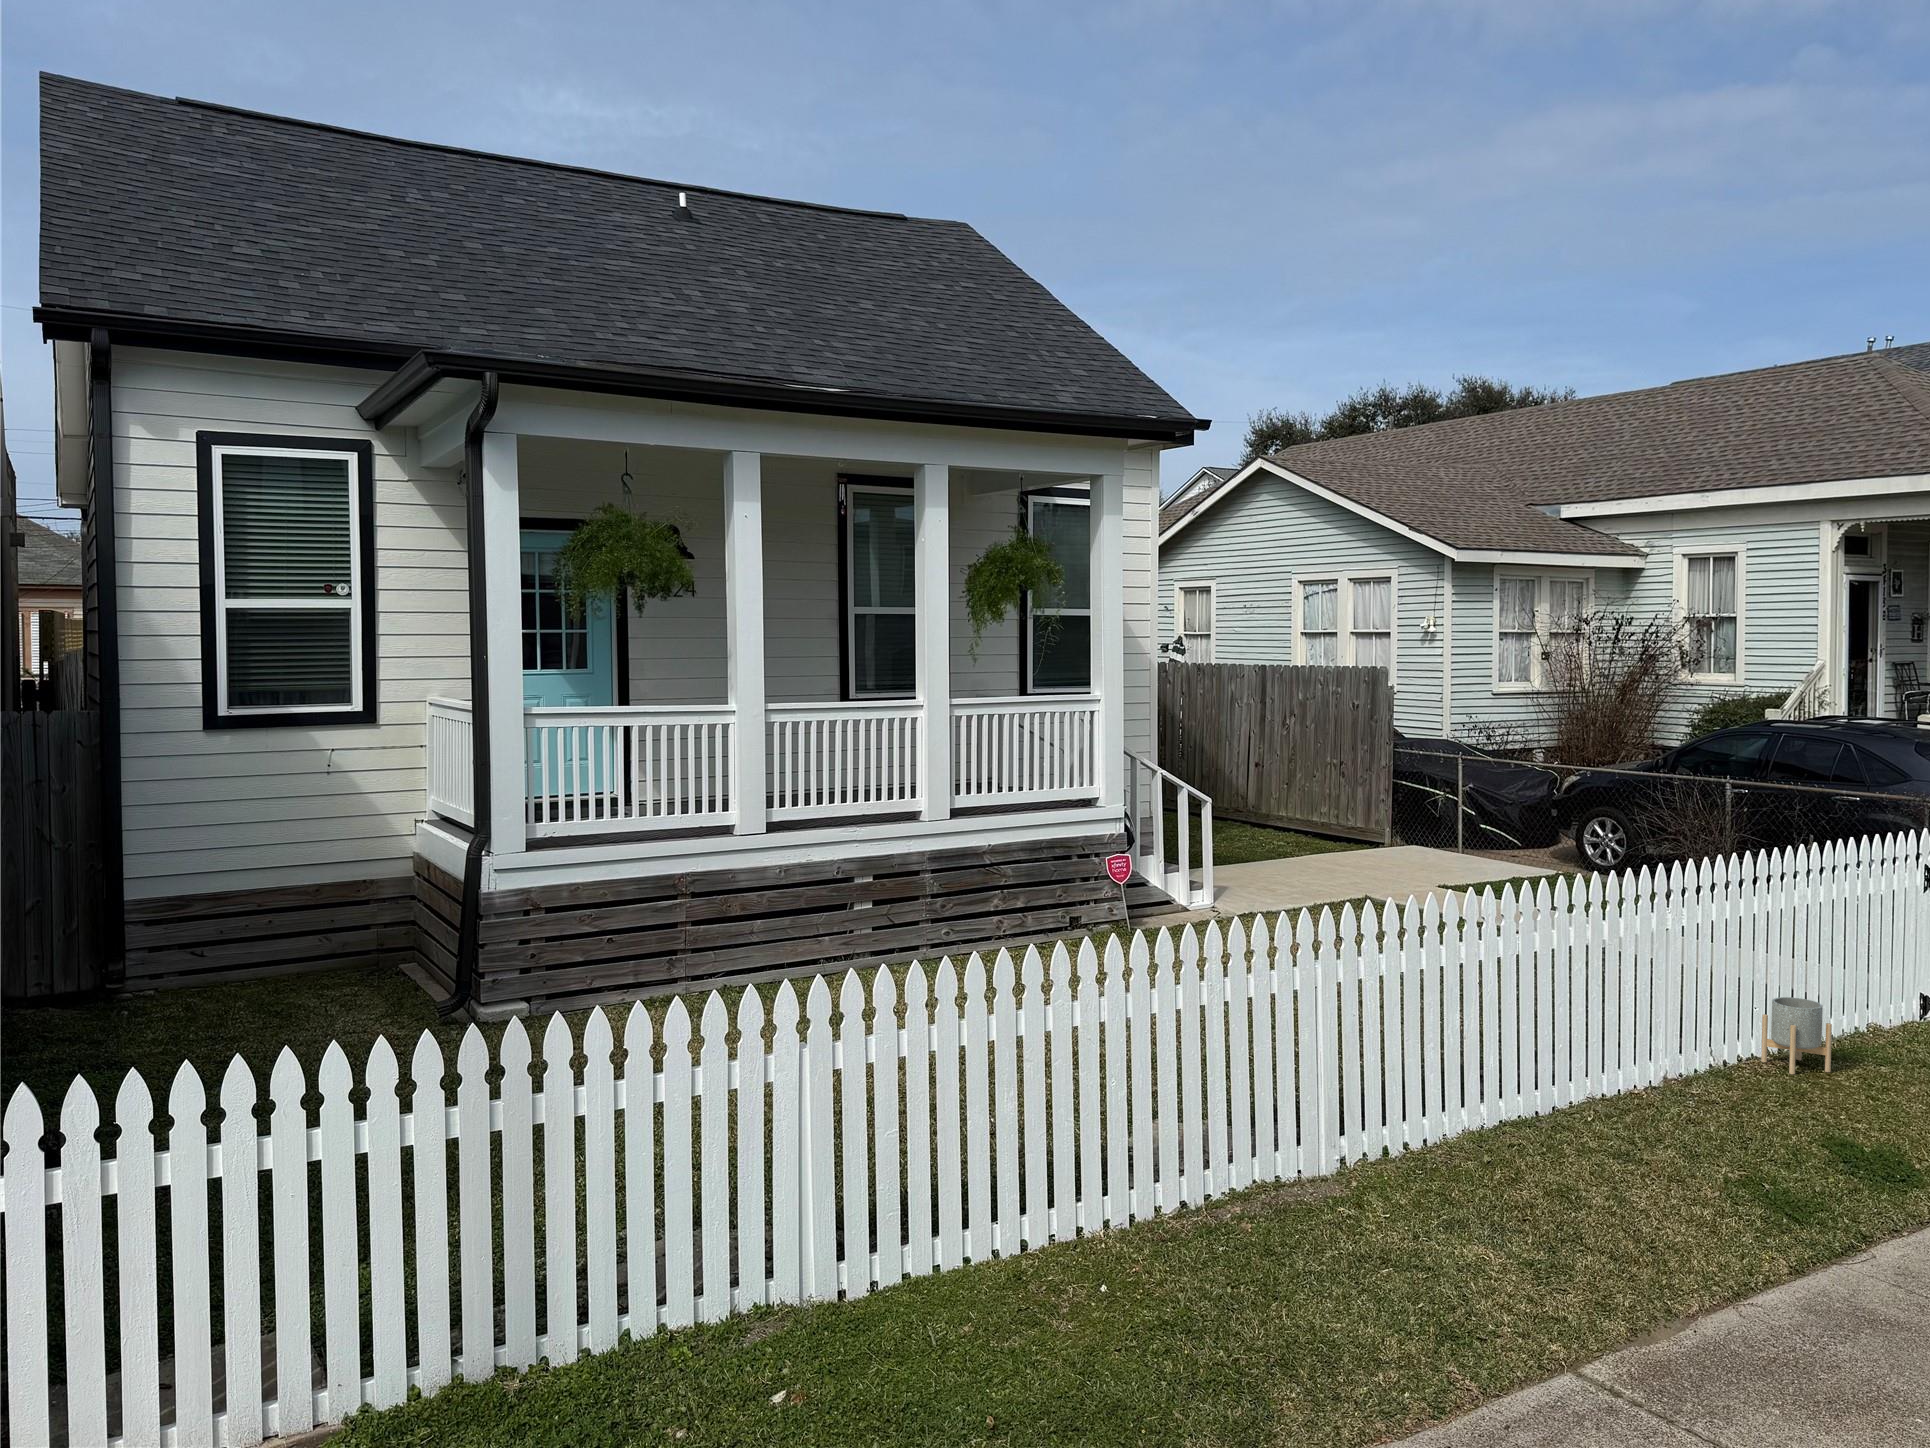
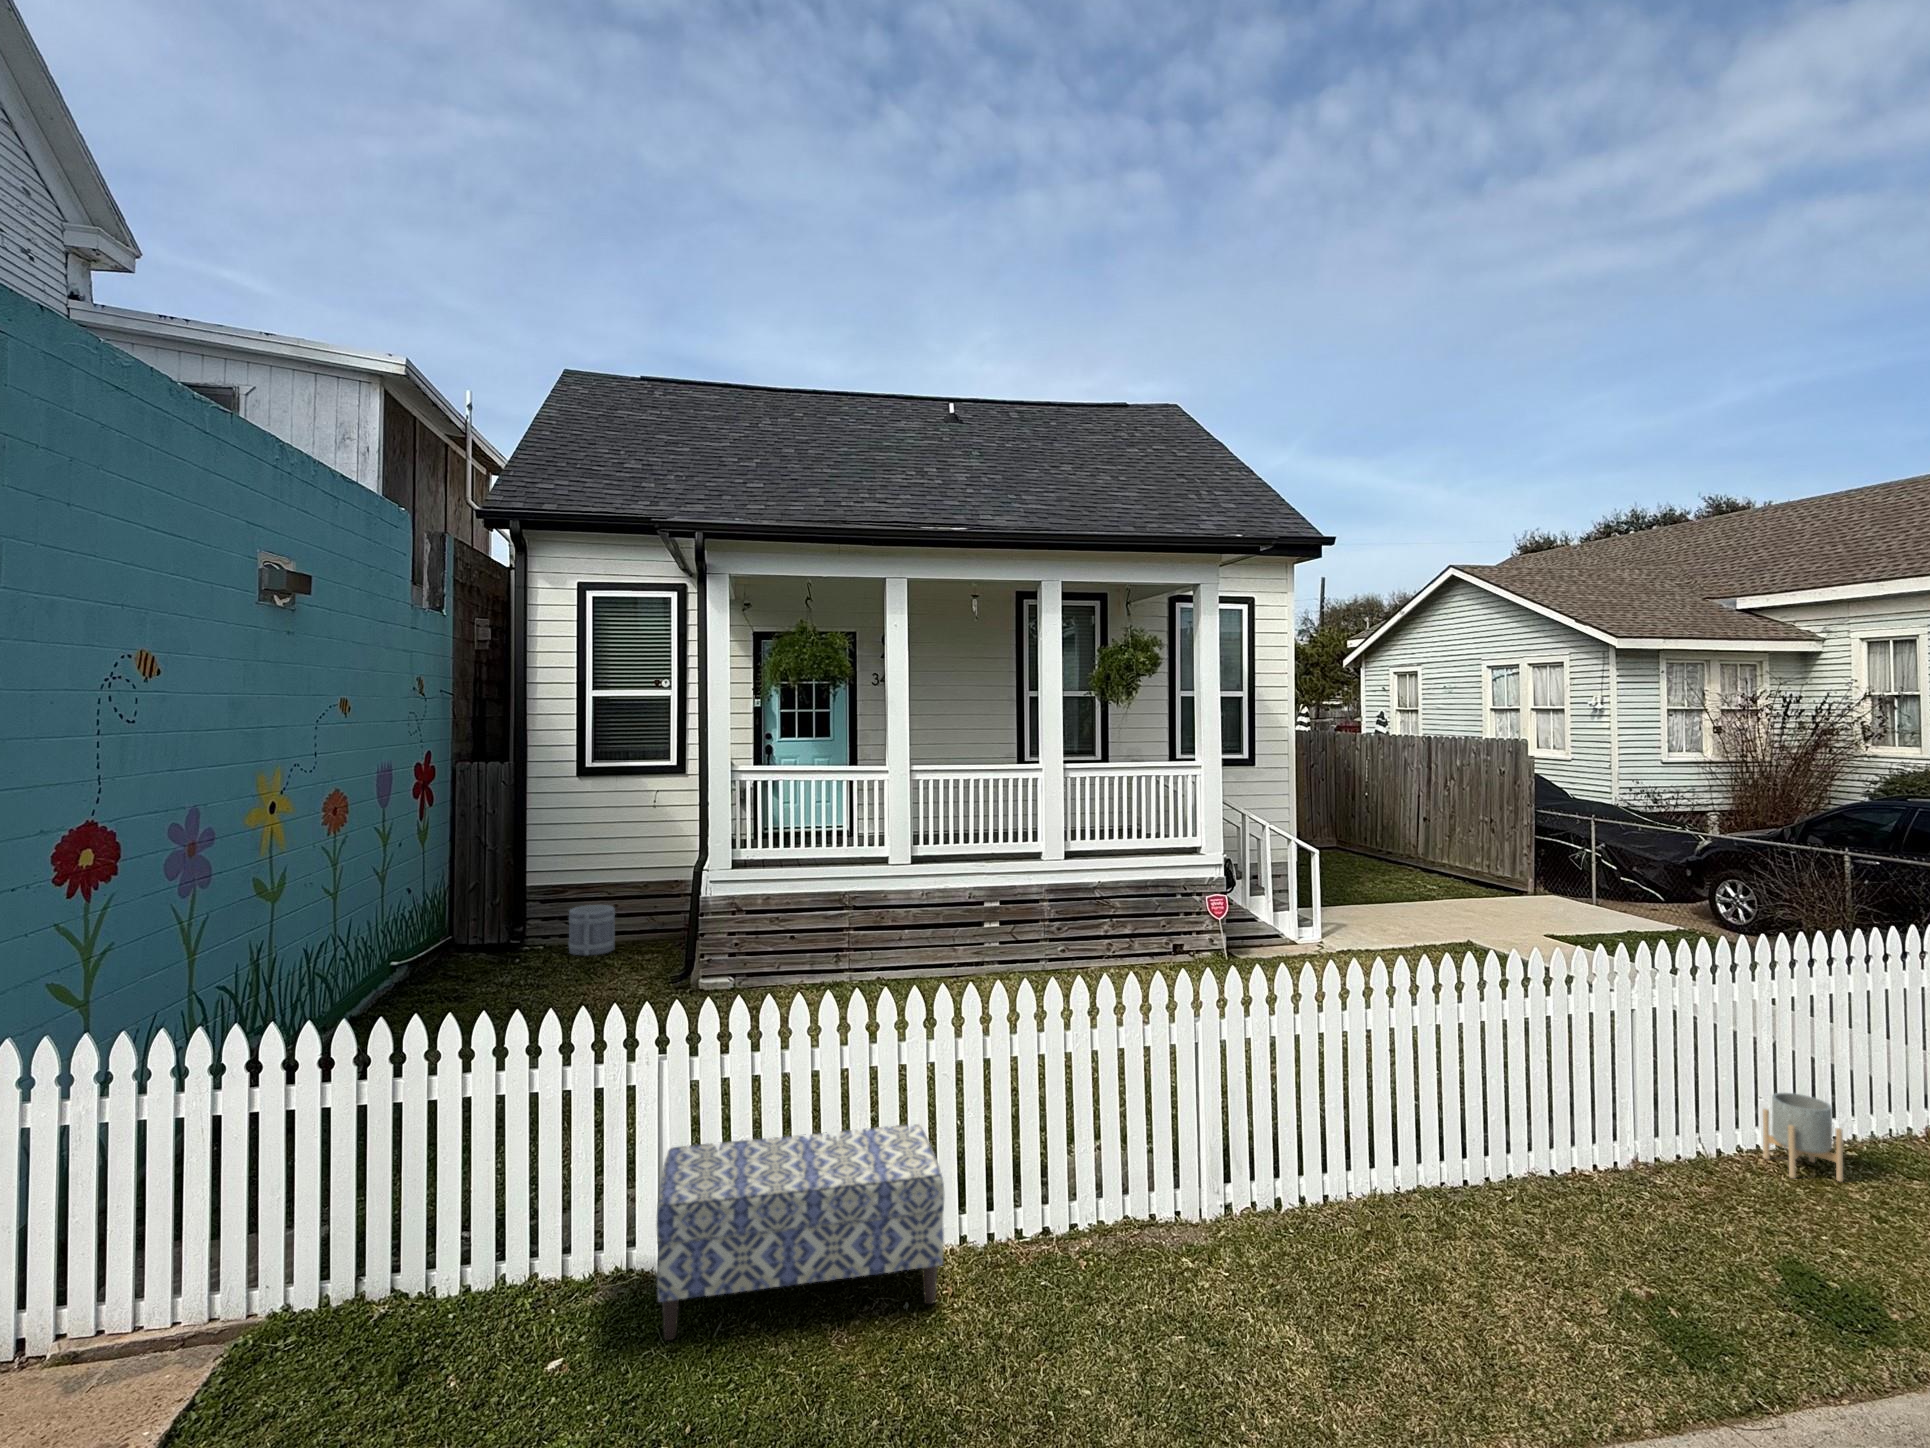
bucket: none [205,919,278,994] -> present [569,905,615,955]
bench: none [817,1099,1155,1356] -> present [656,1124,944,1340]

